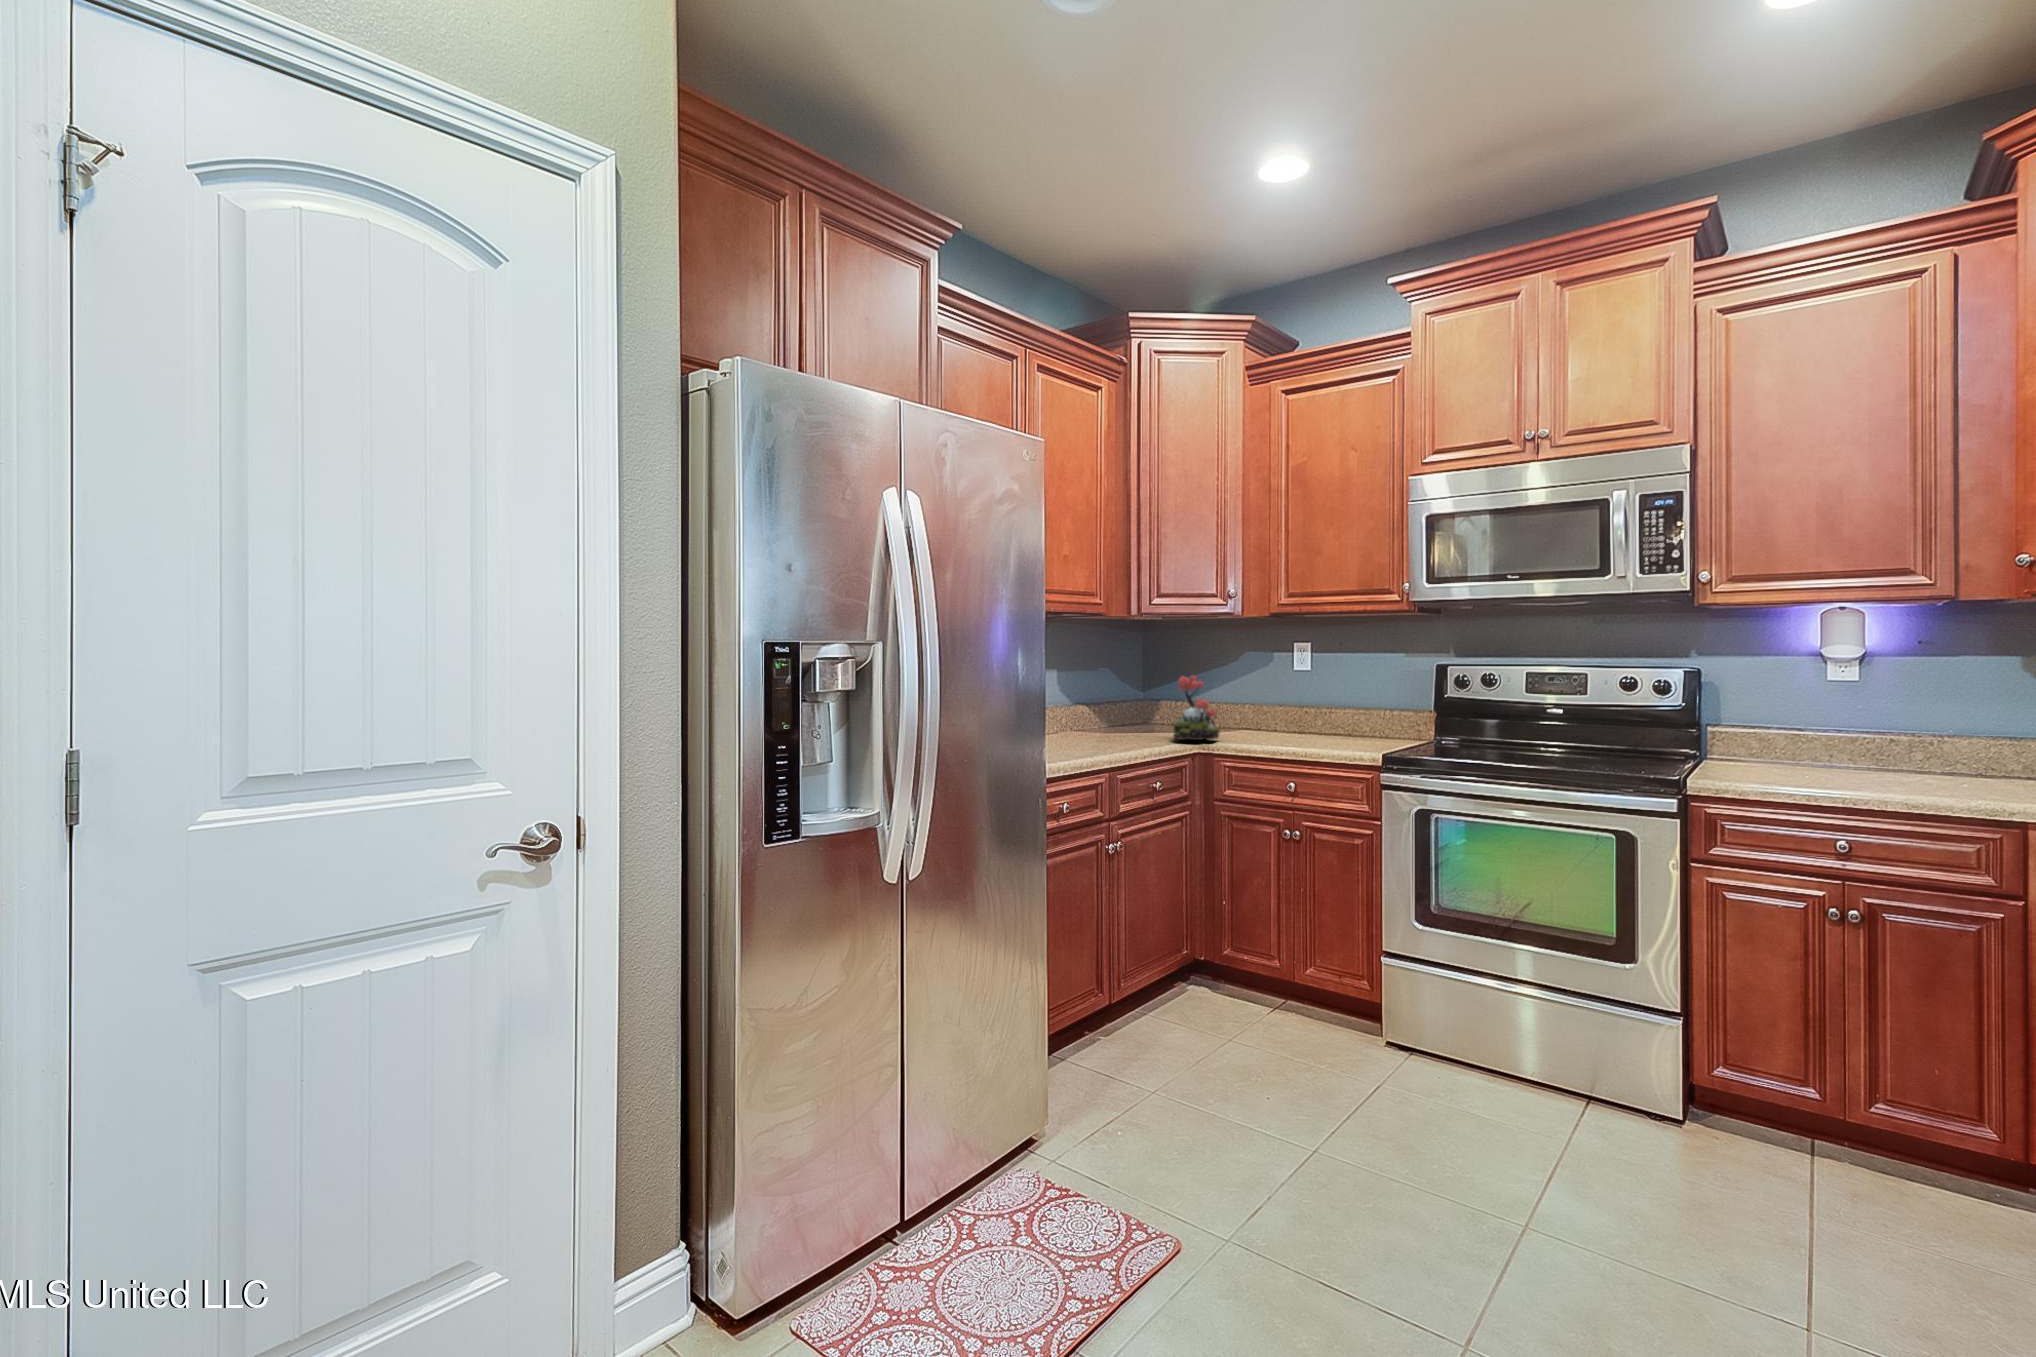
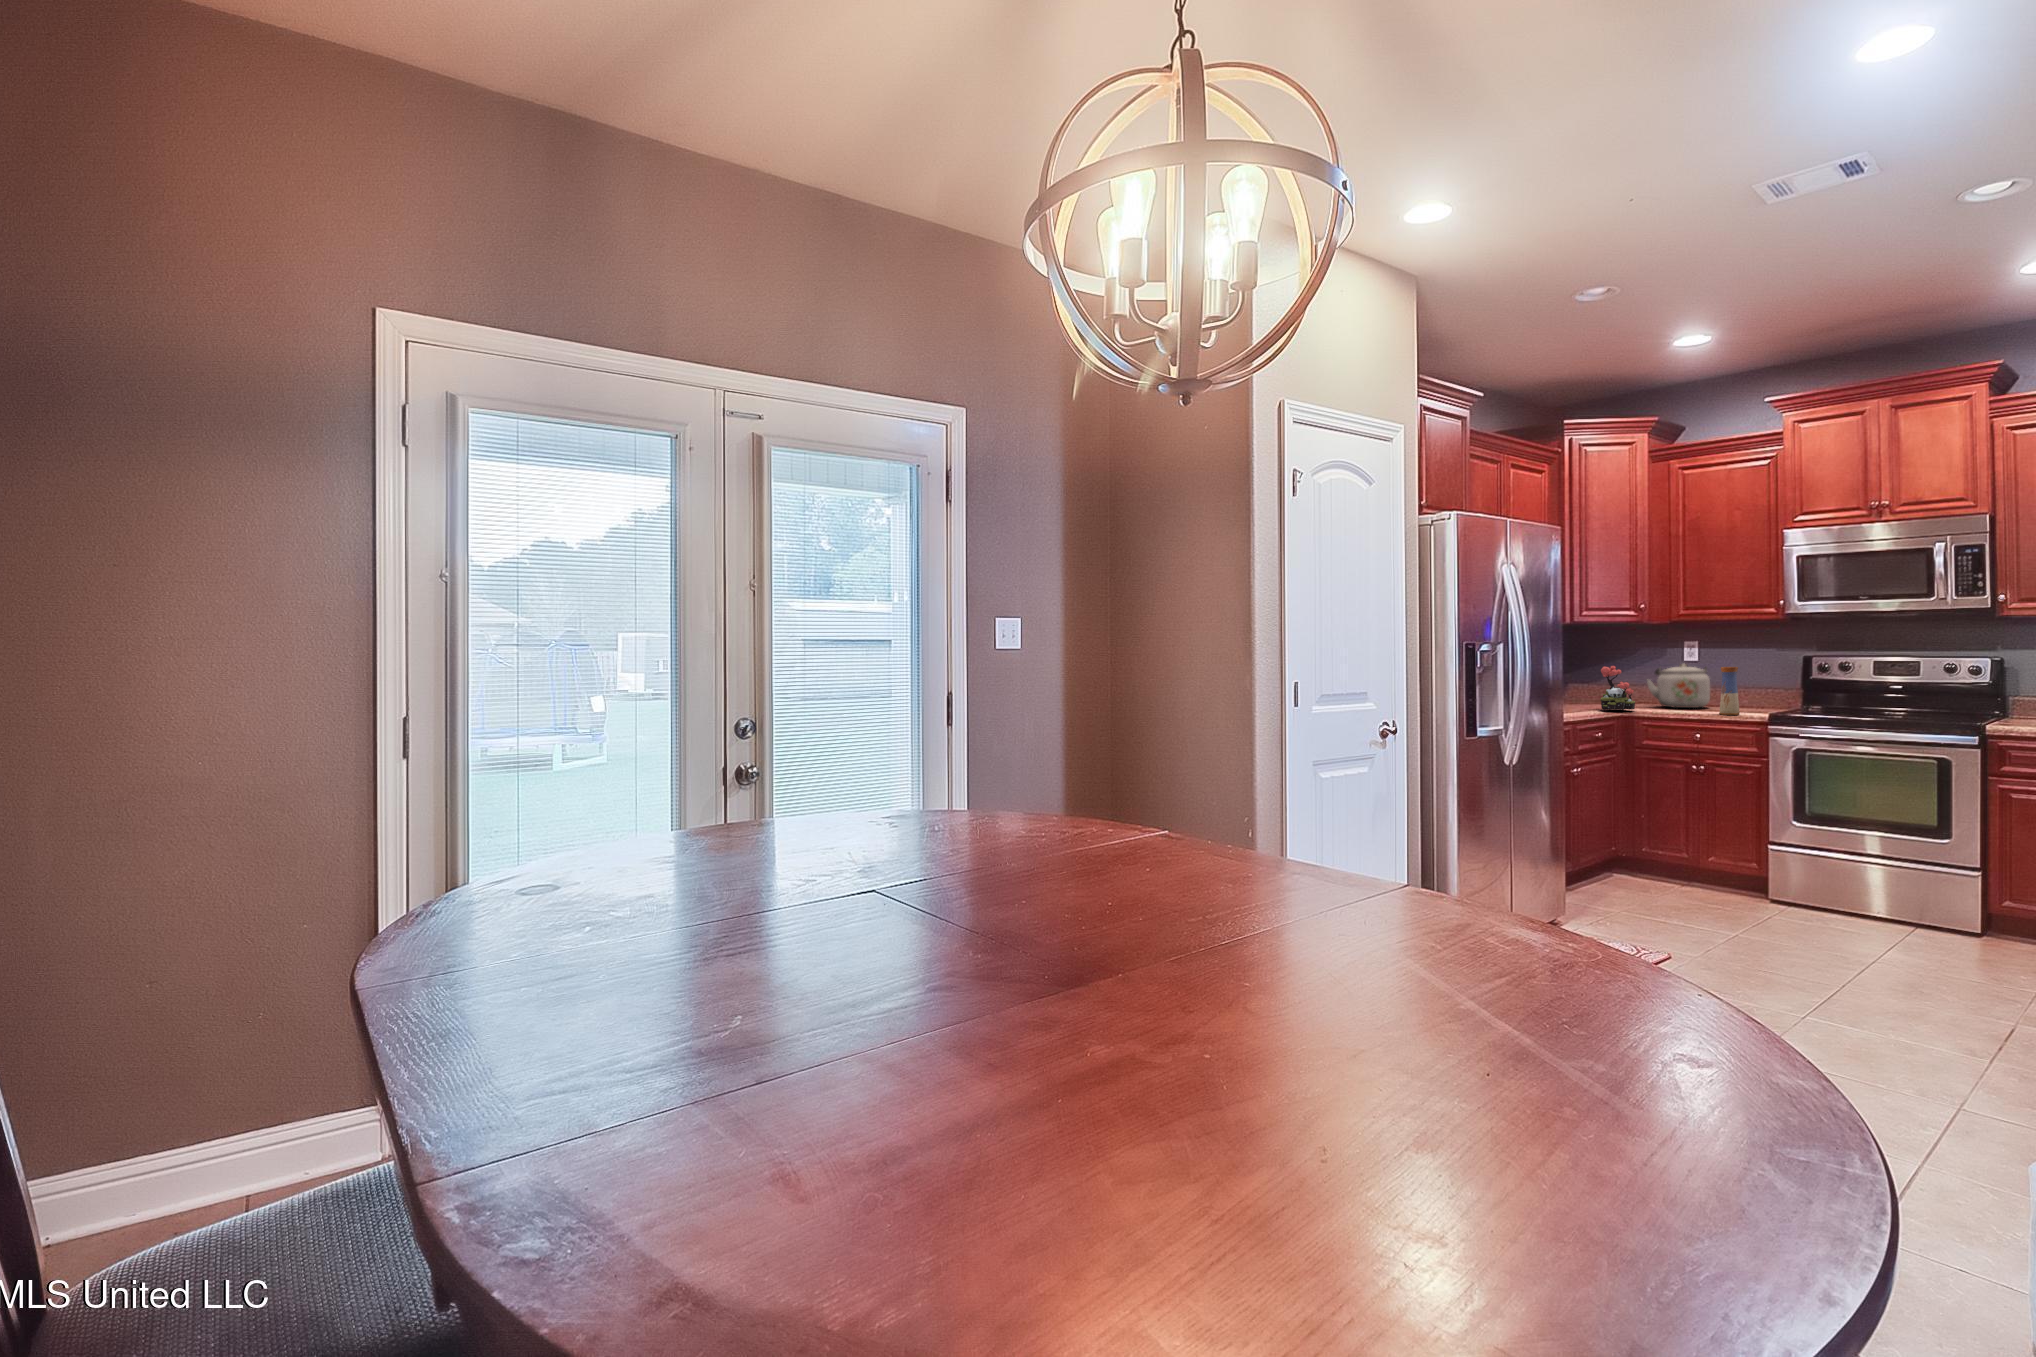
kettle: none [1242,673,1322,736] -> present [1647,664,1710,708]
vase: none [1324,679,1350,750] -> present [1719,667,1740,715]

